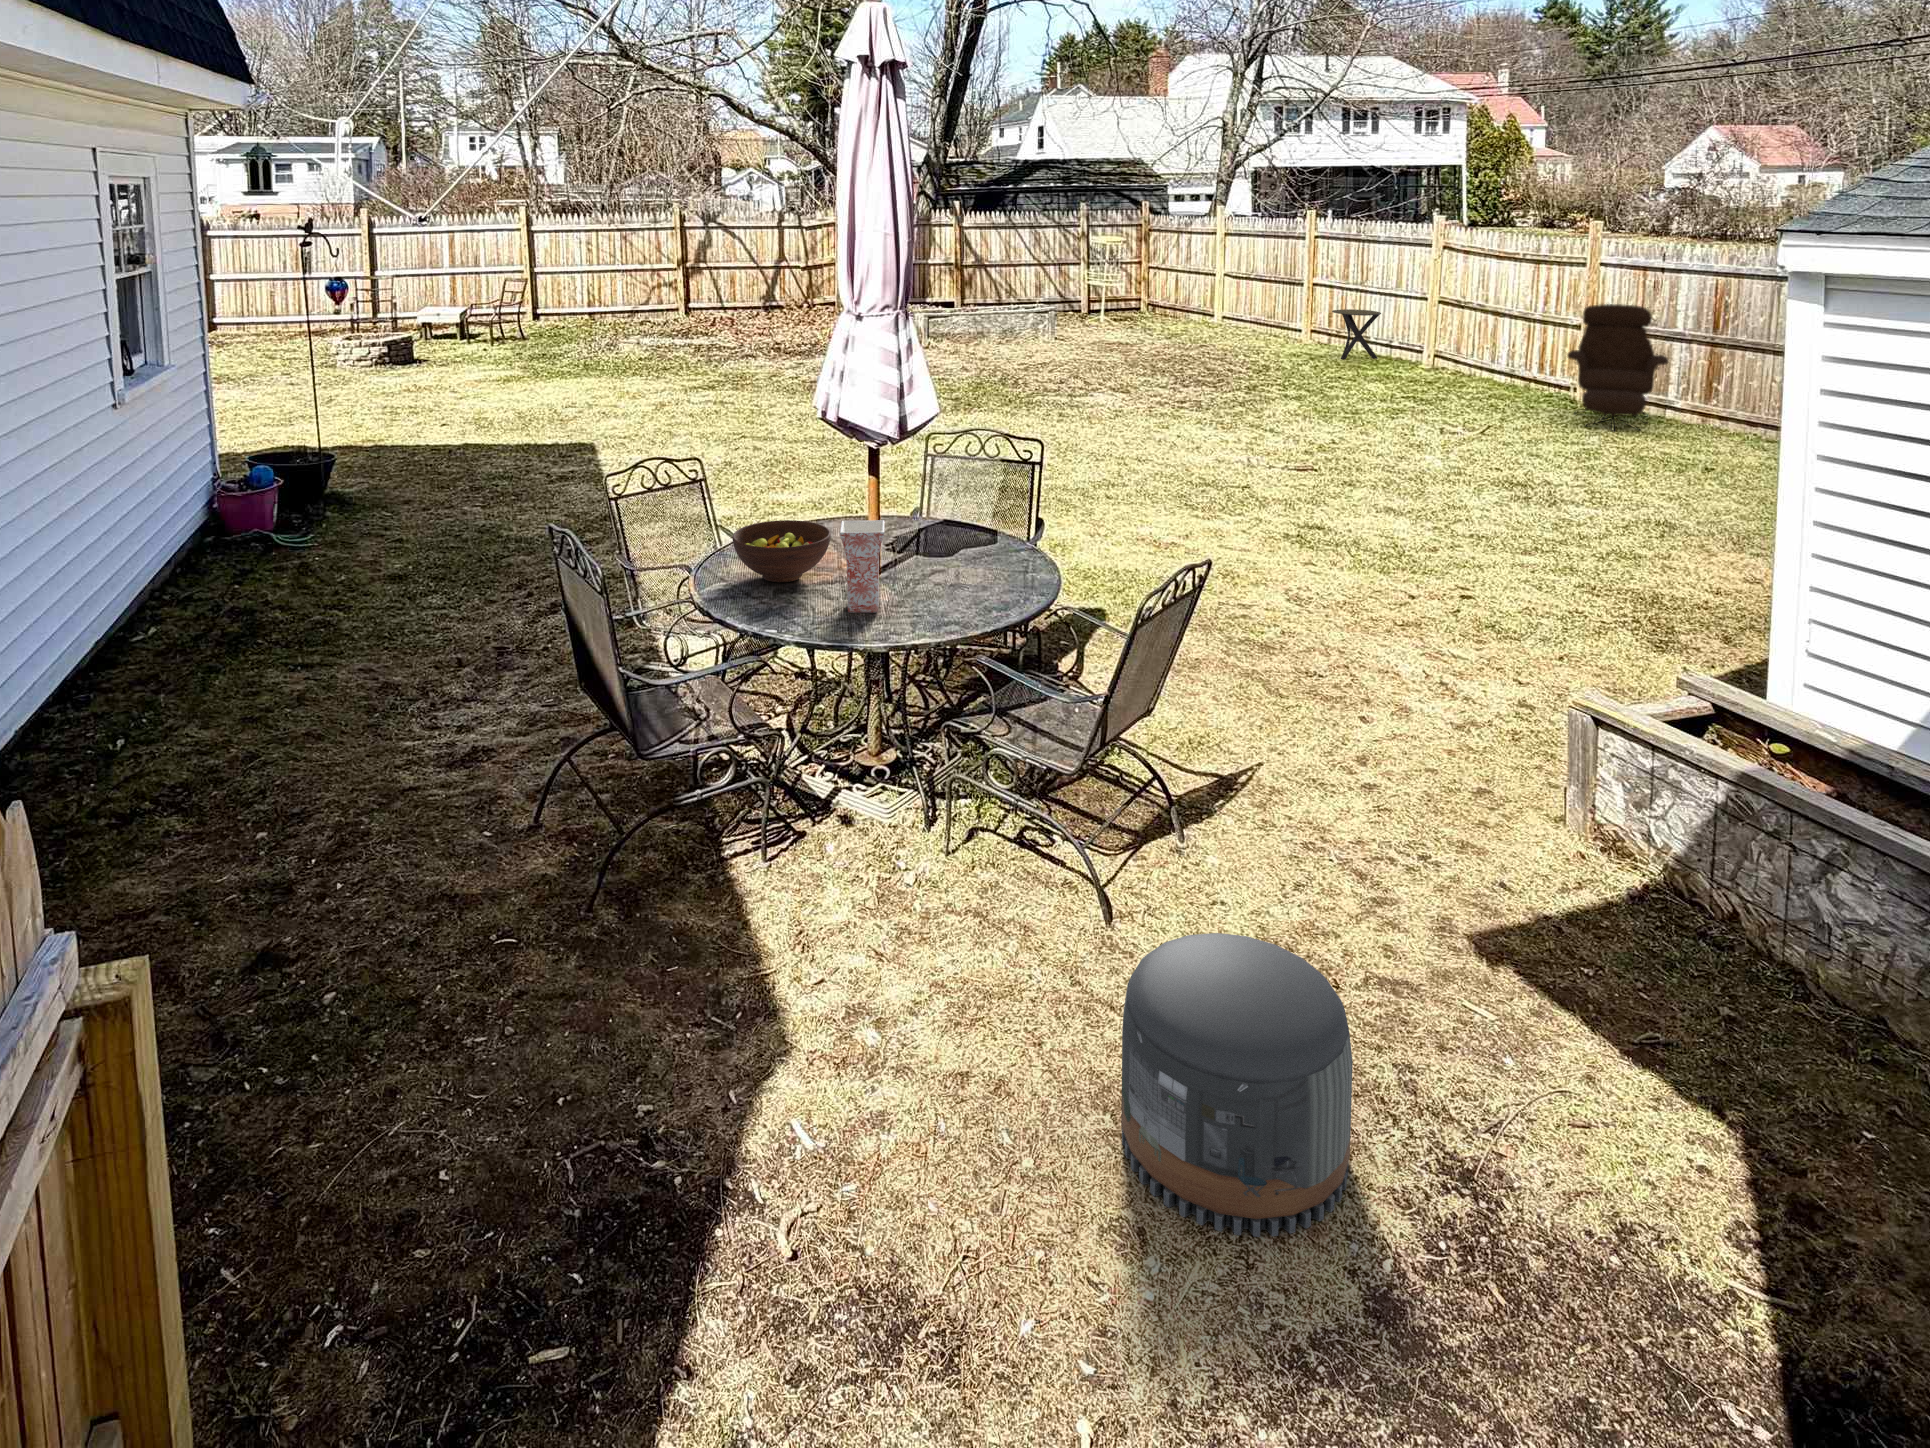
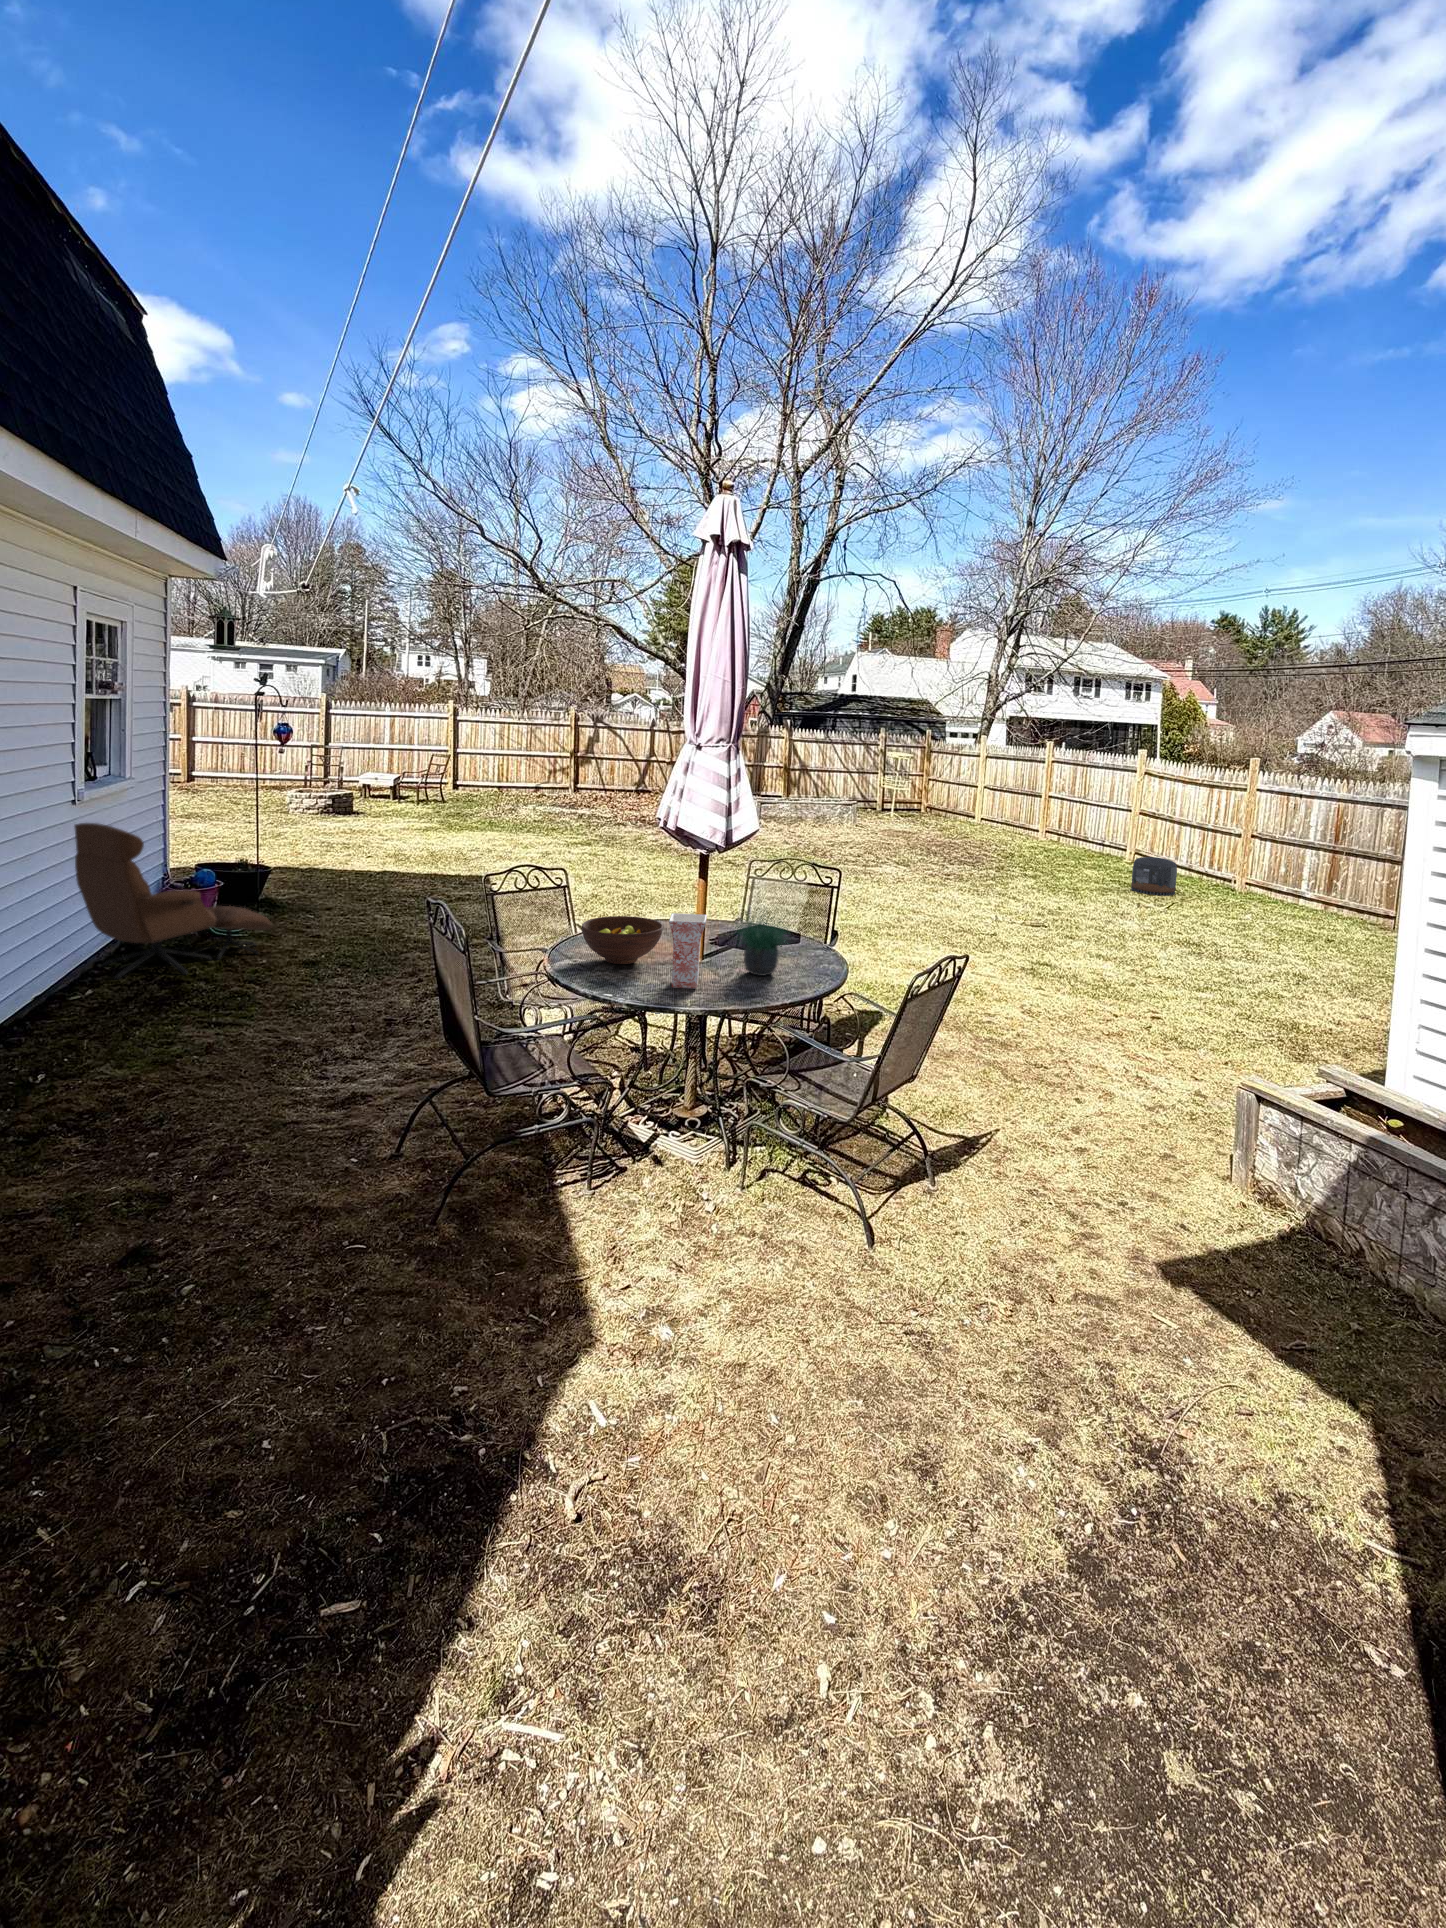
lounge chair: present [1567,304,1669,431] -> present [74,823,272,979]
side table: present [1332,309,1381,359] -> none [1061,815,1097,853]
potted plant: none [900,485,1000,589] -> present [735,912,789,976]
pouf: present [1121,933,1353,1237] -> present [1131,857,1177,896]

